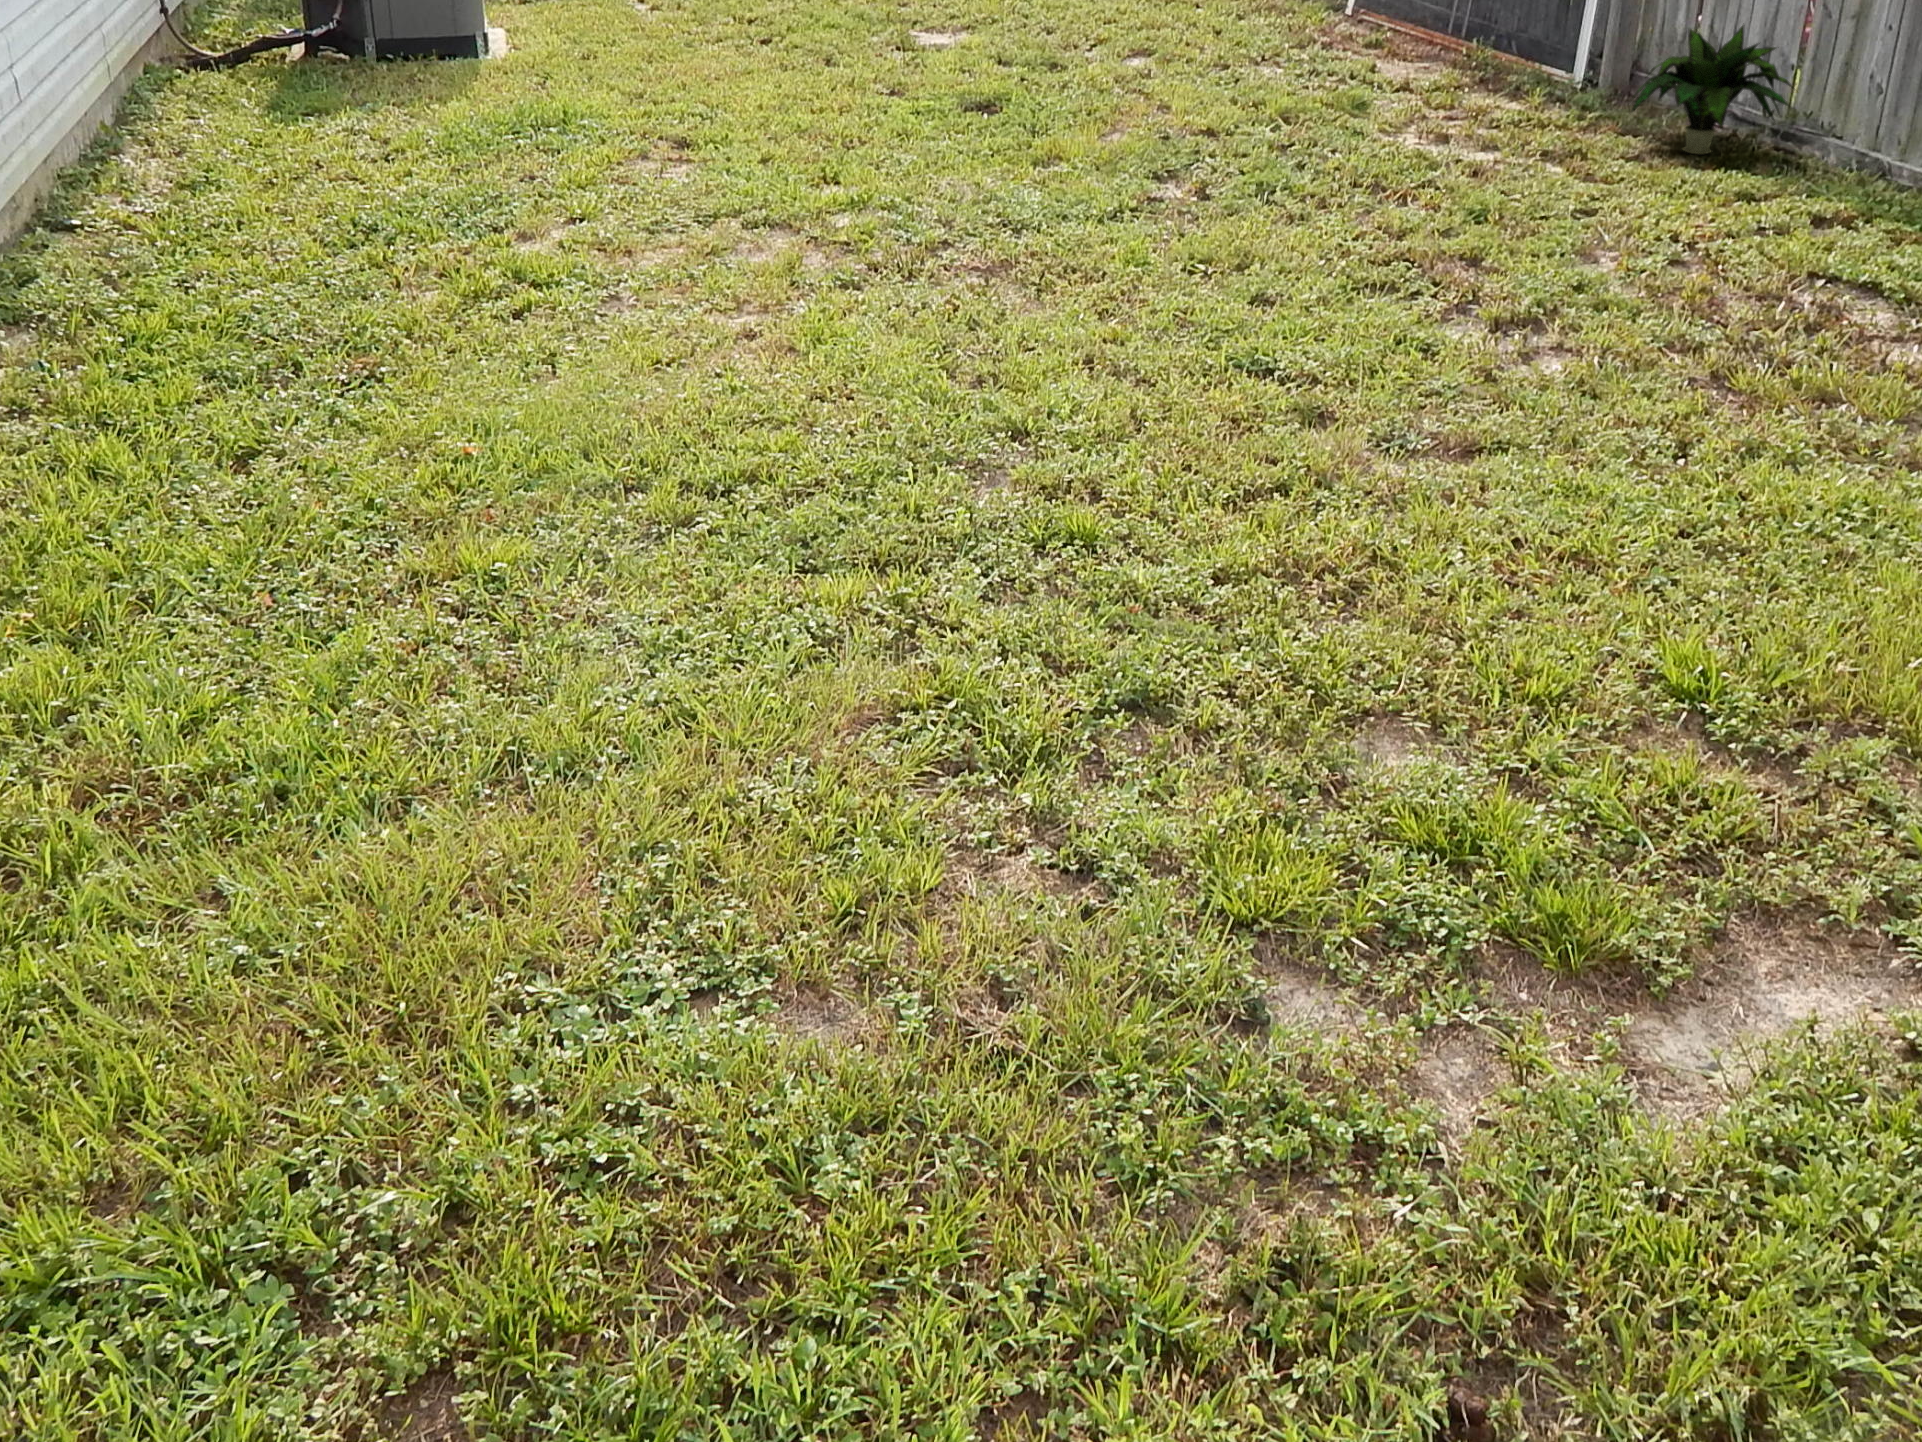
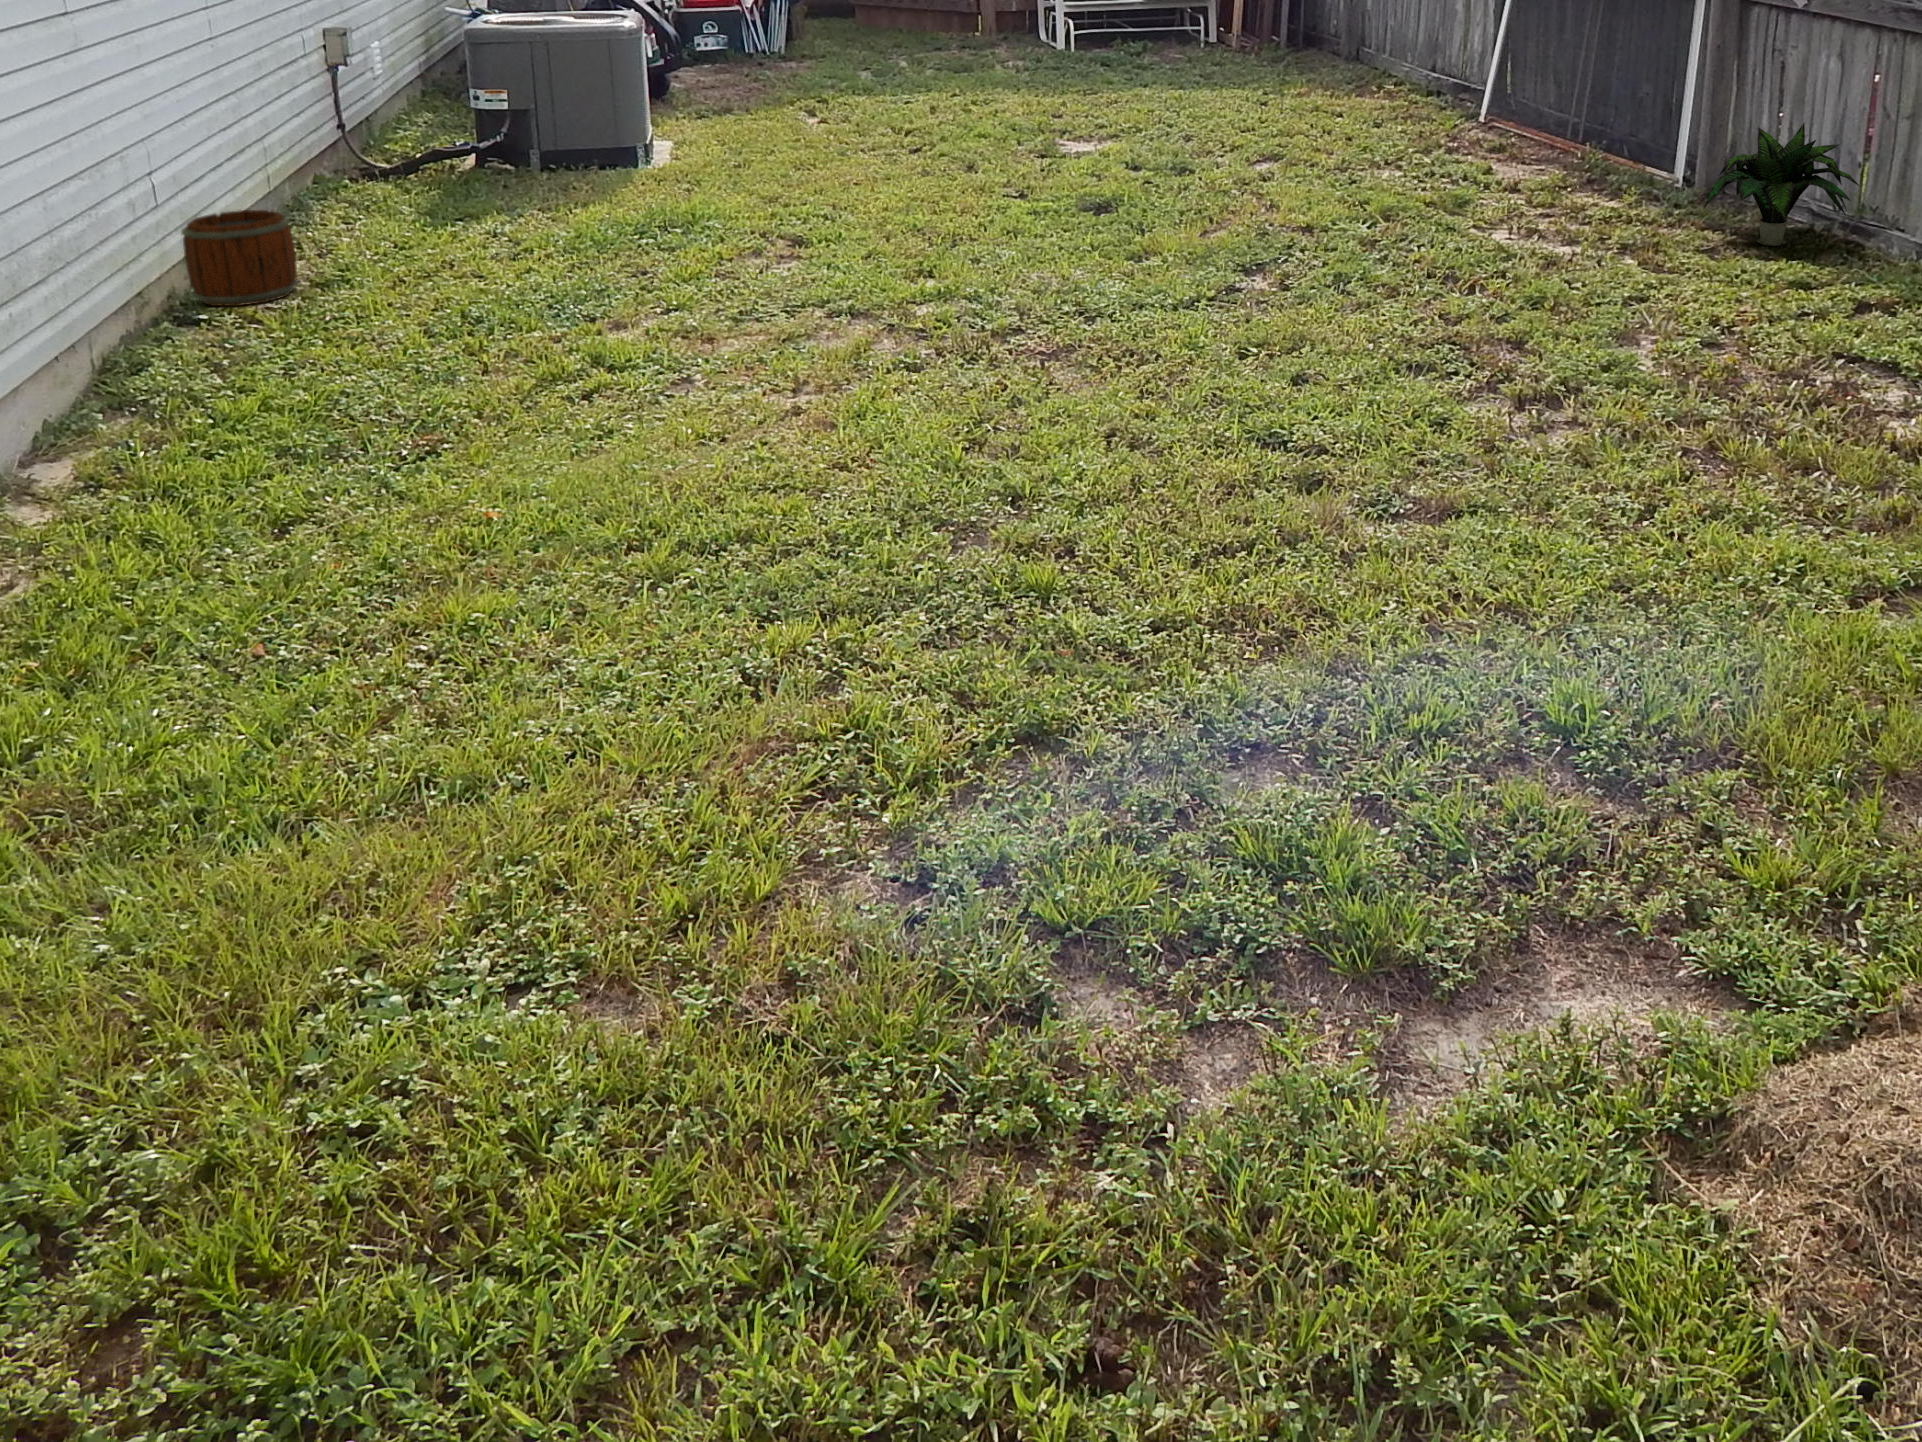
bucket: none [39,107,165,211] -> present [181,210,299,306]

